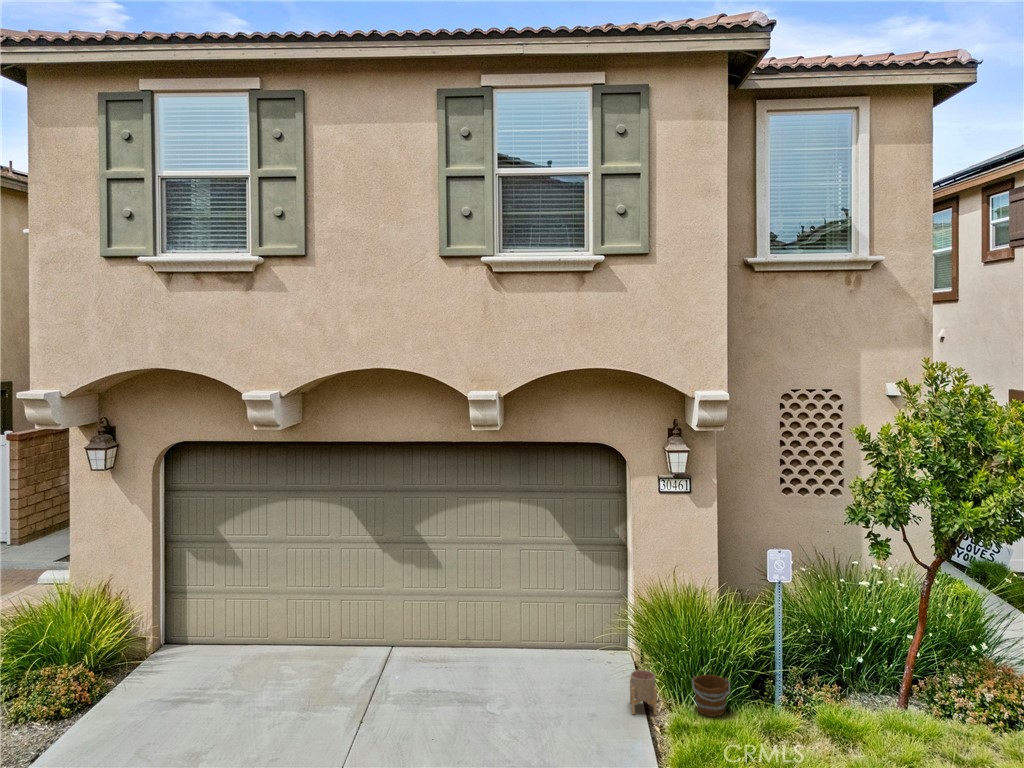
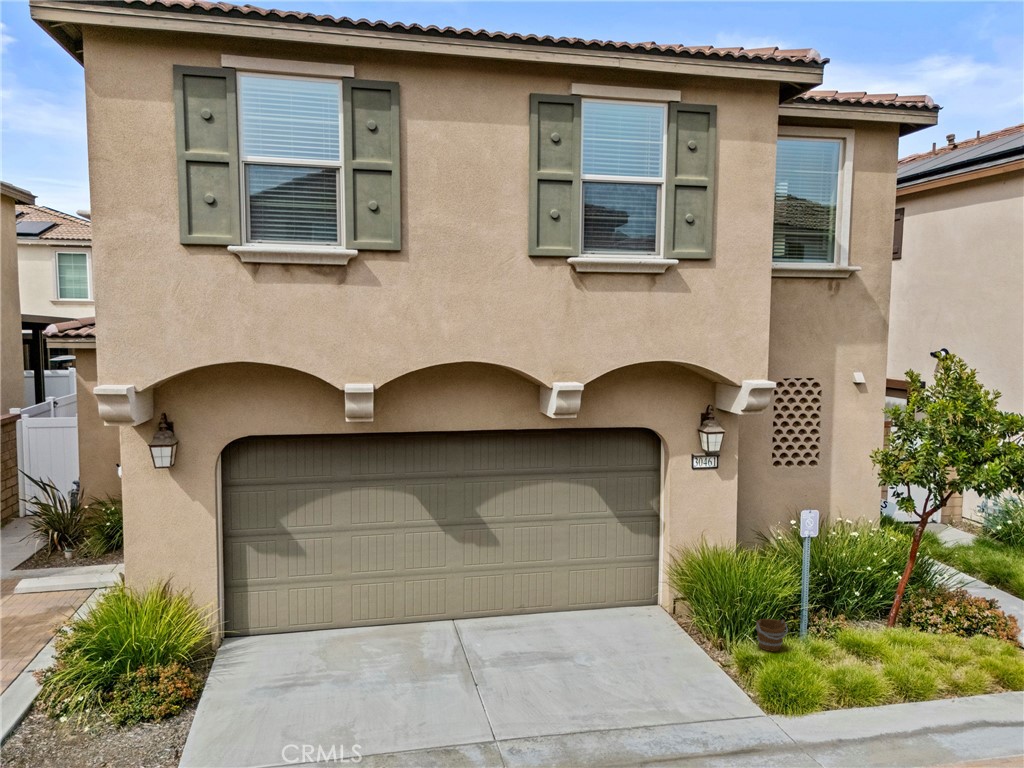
planter: present [630,670,657,715] -> none [695,620,723,657]

